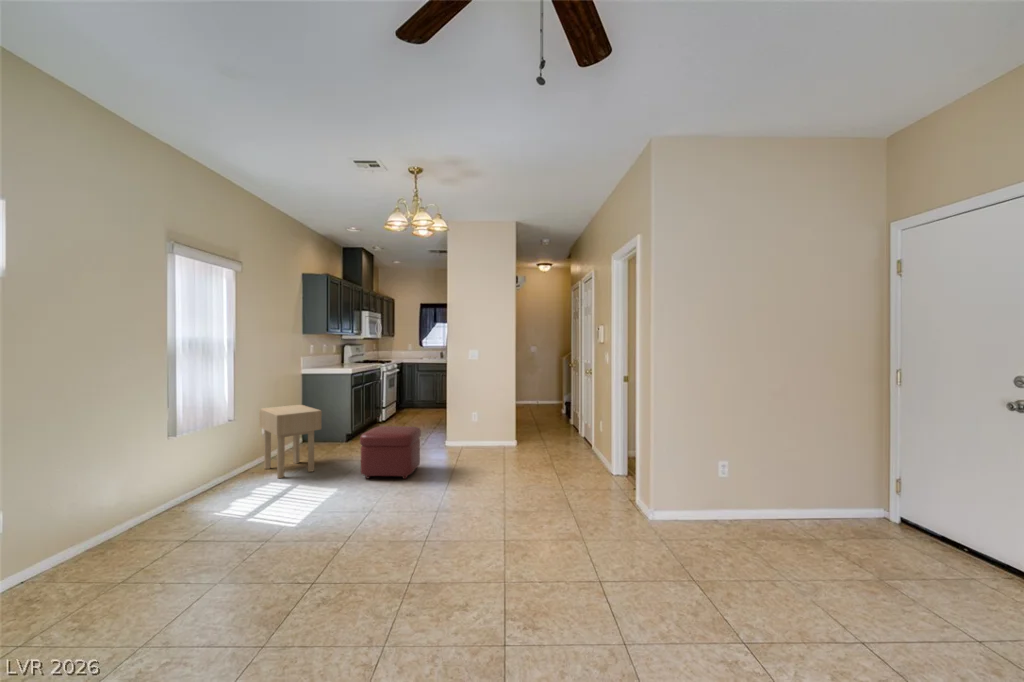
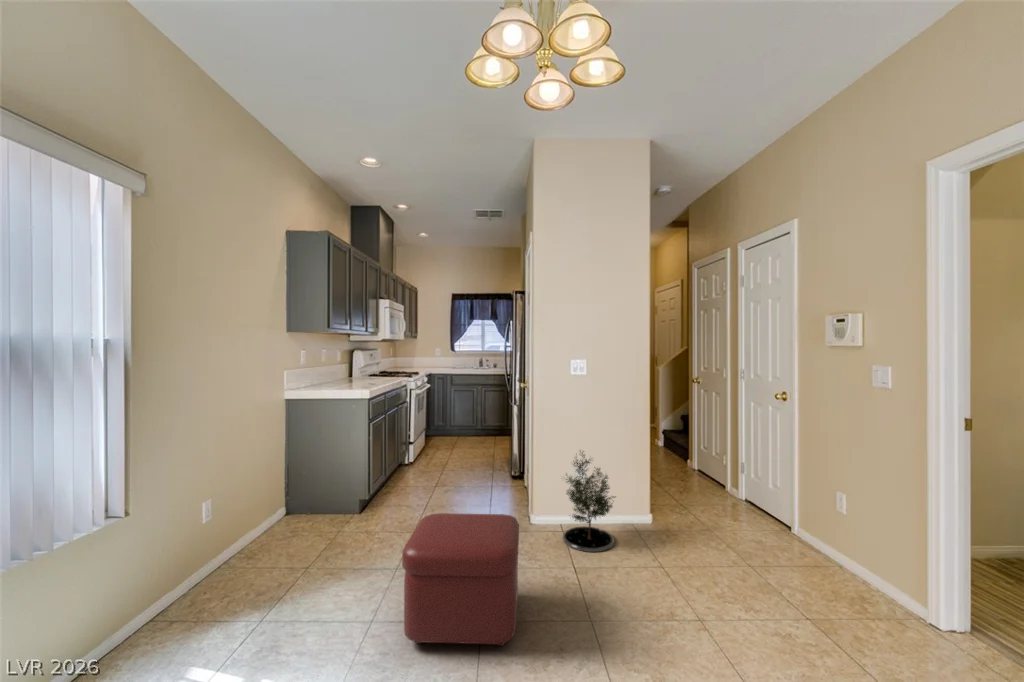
potted tree: none [458,400,490,455] -> present [563,451,615,552]
side table: present [259,405,322,478] -> none [193,463,318,644]

